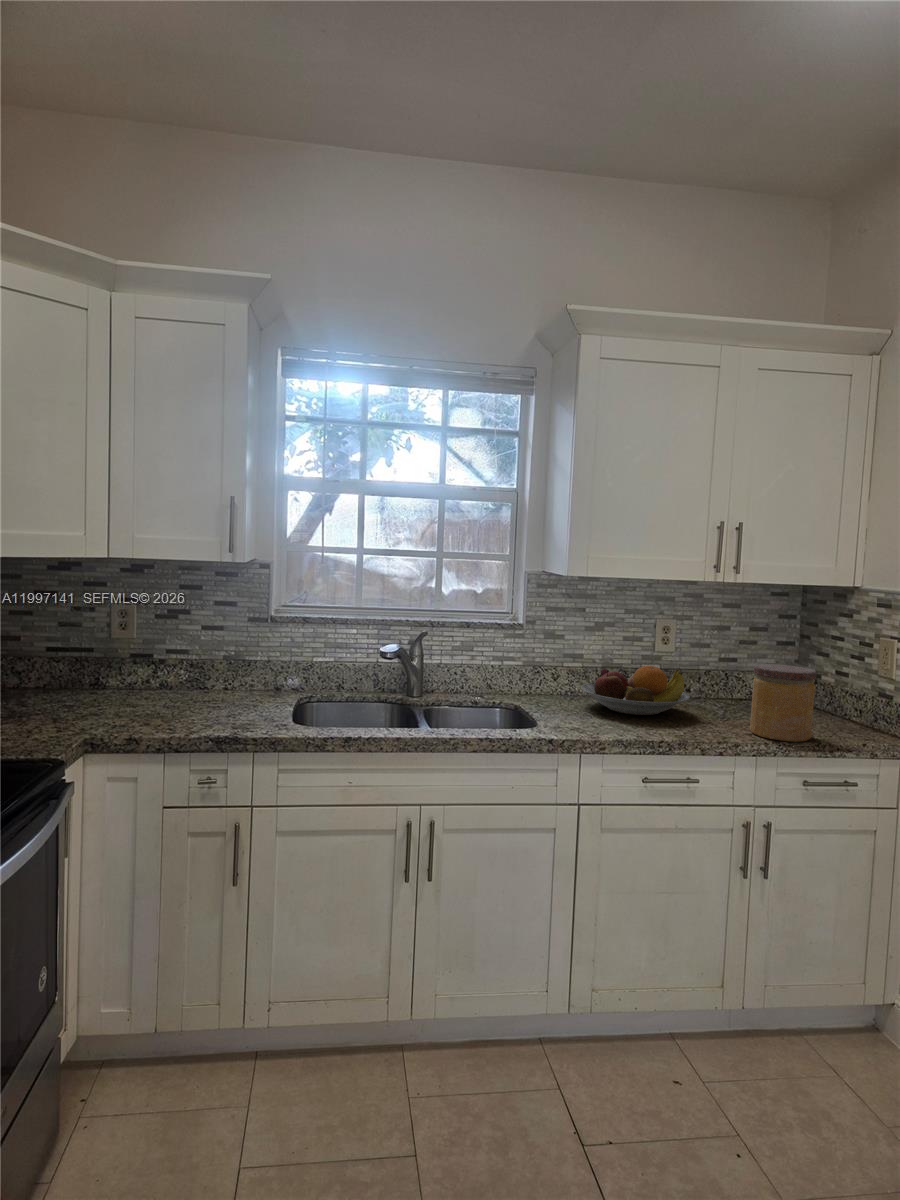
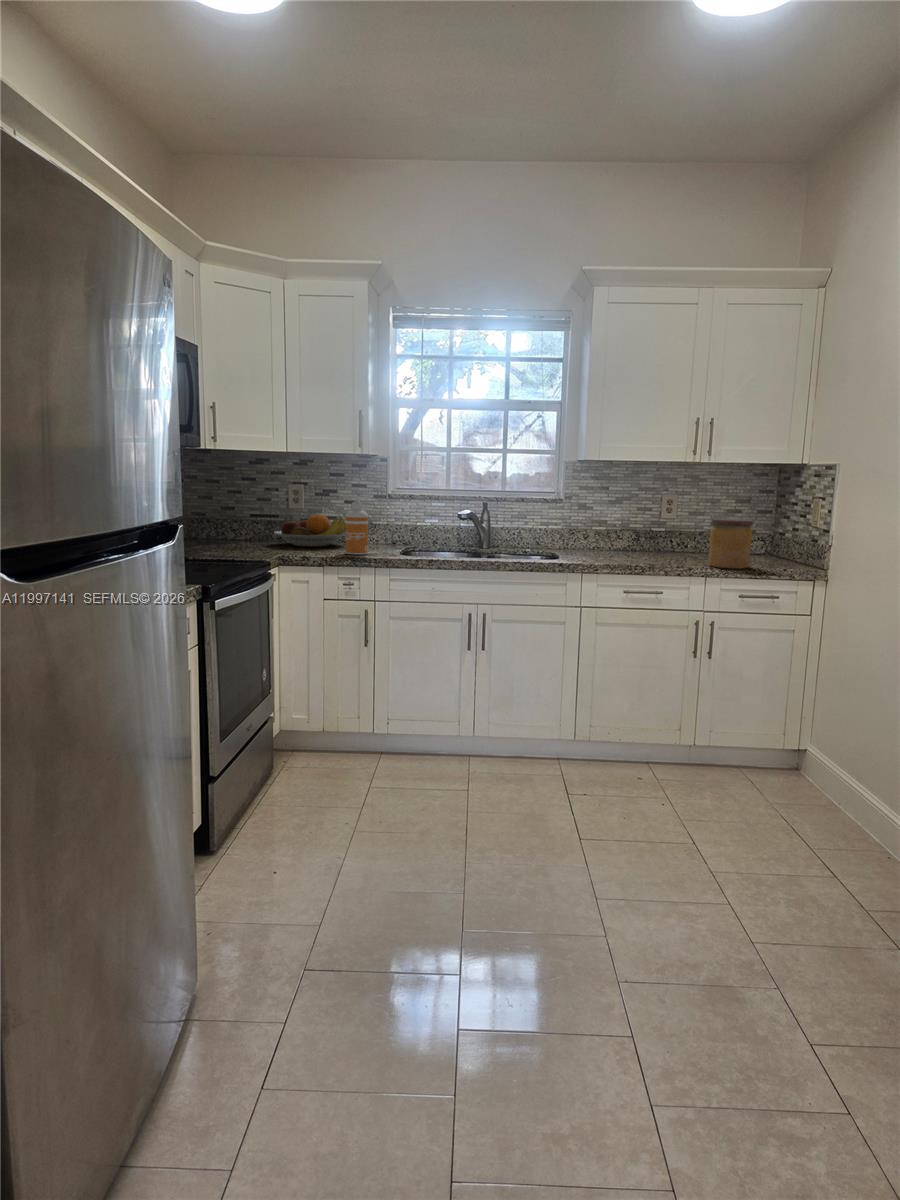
soap dispenser: none [202,631,242,727] -> present [346,497,368,555]
fruit bowl: present [581,666,690,715] -> present [274,514,346,547]

